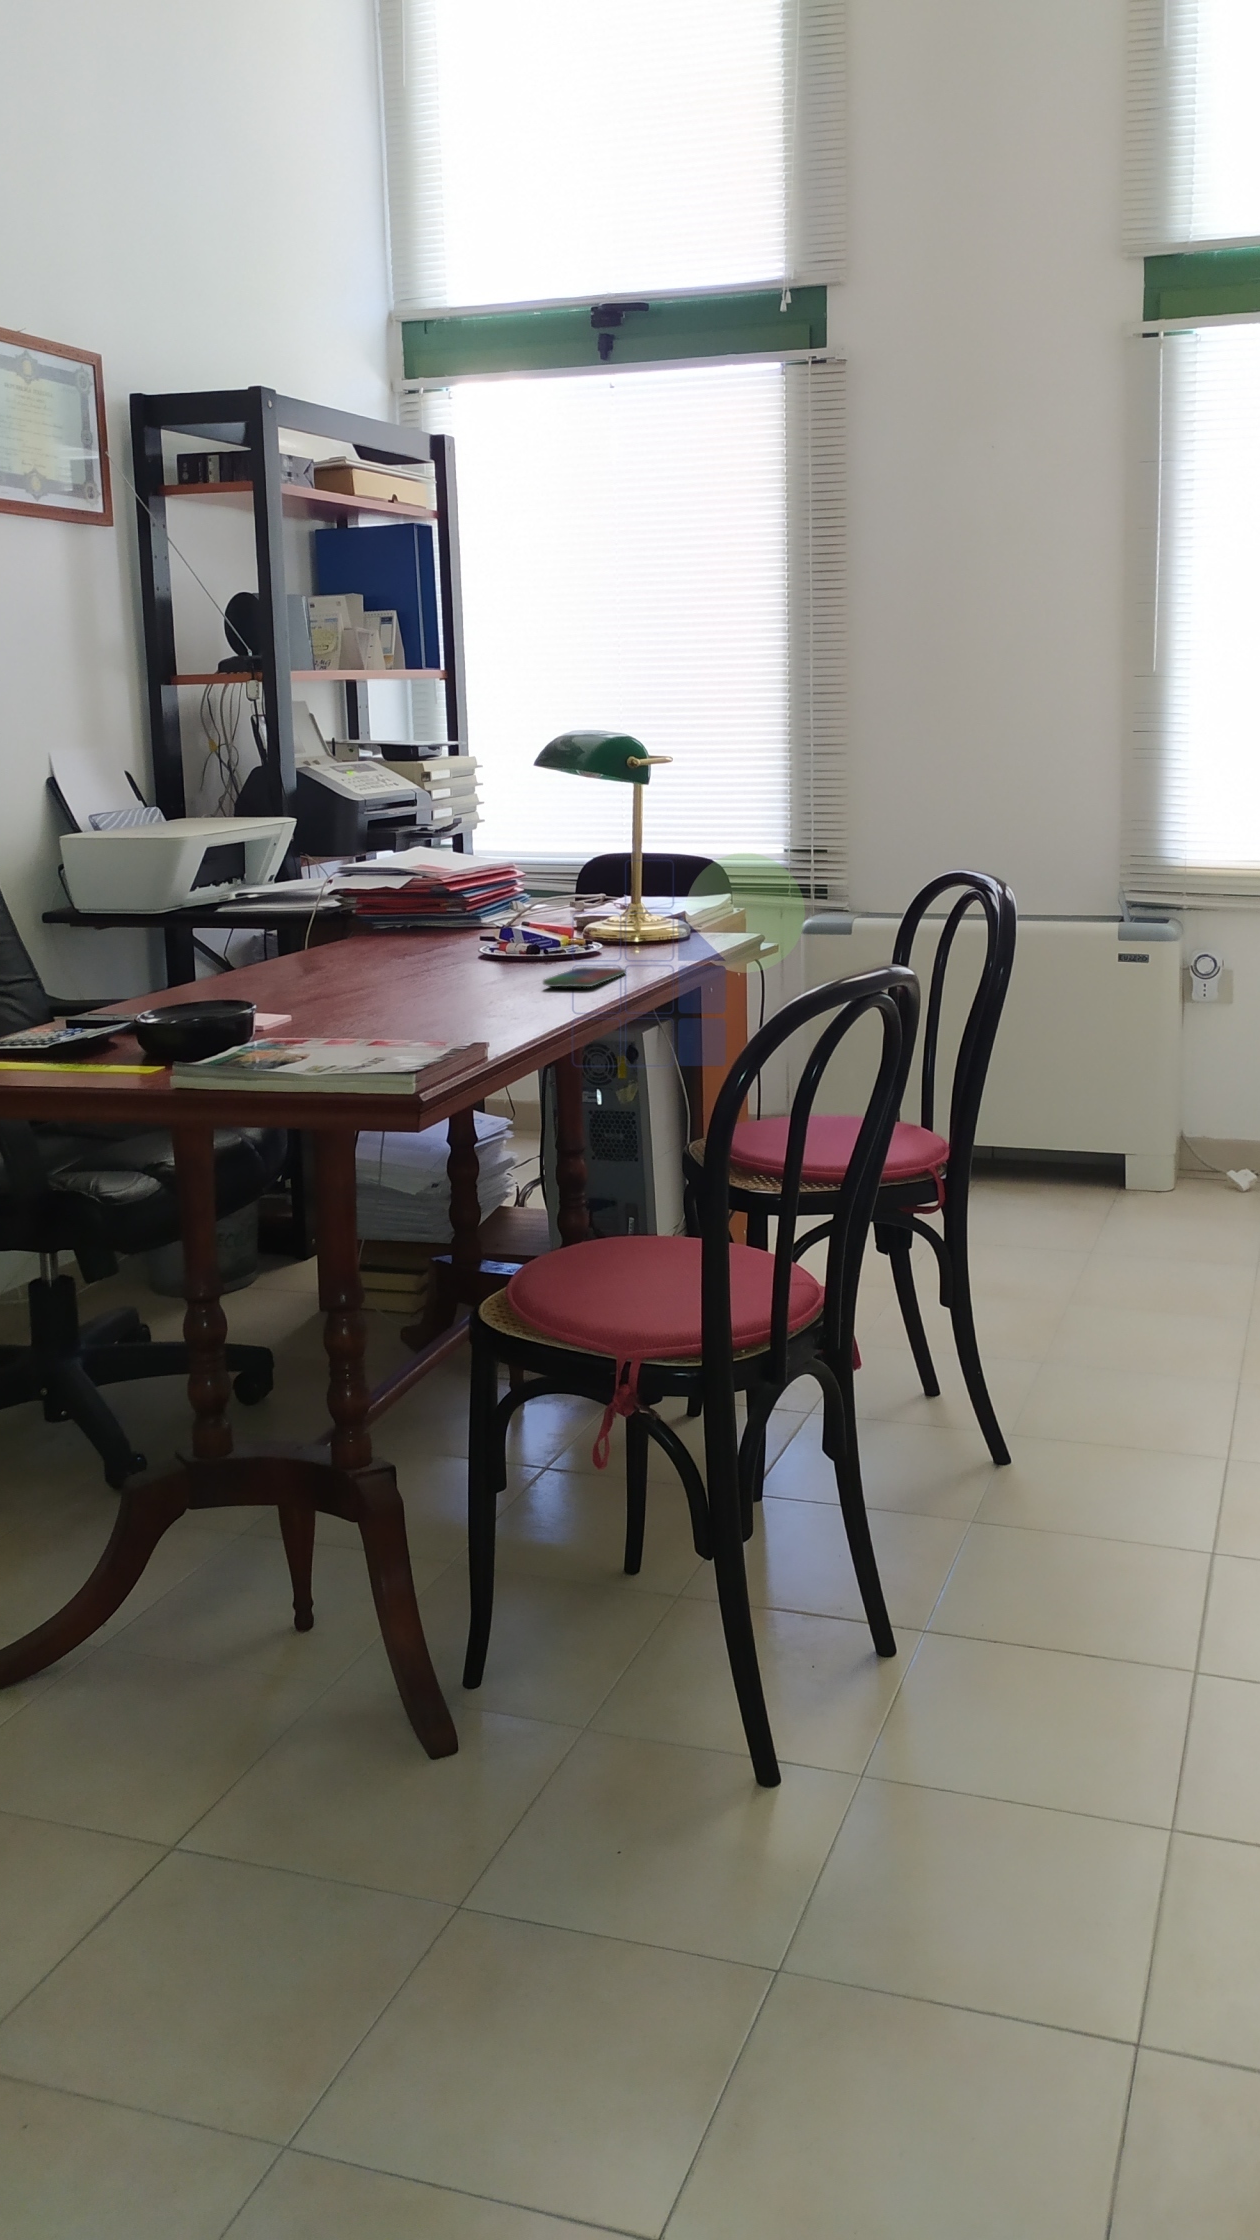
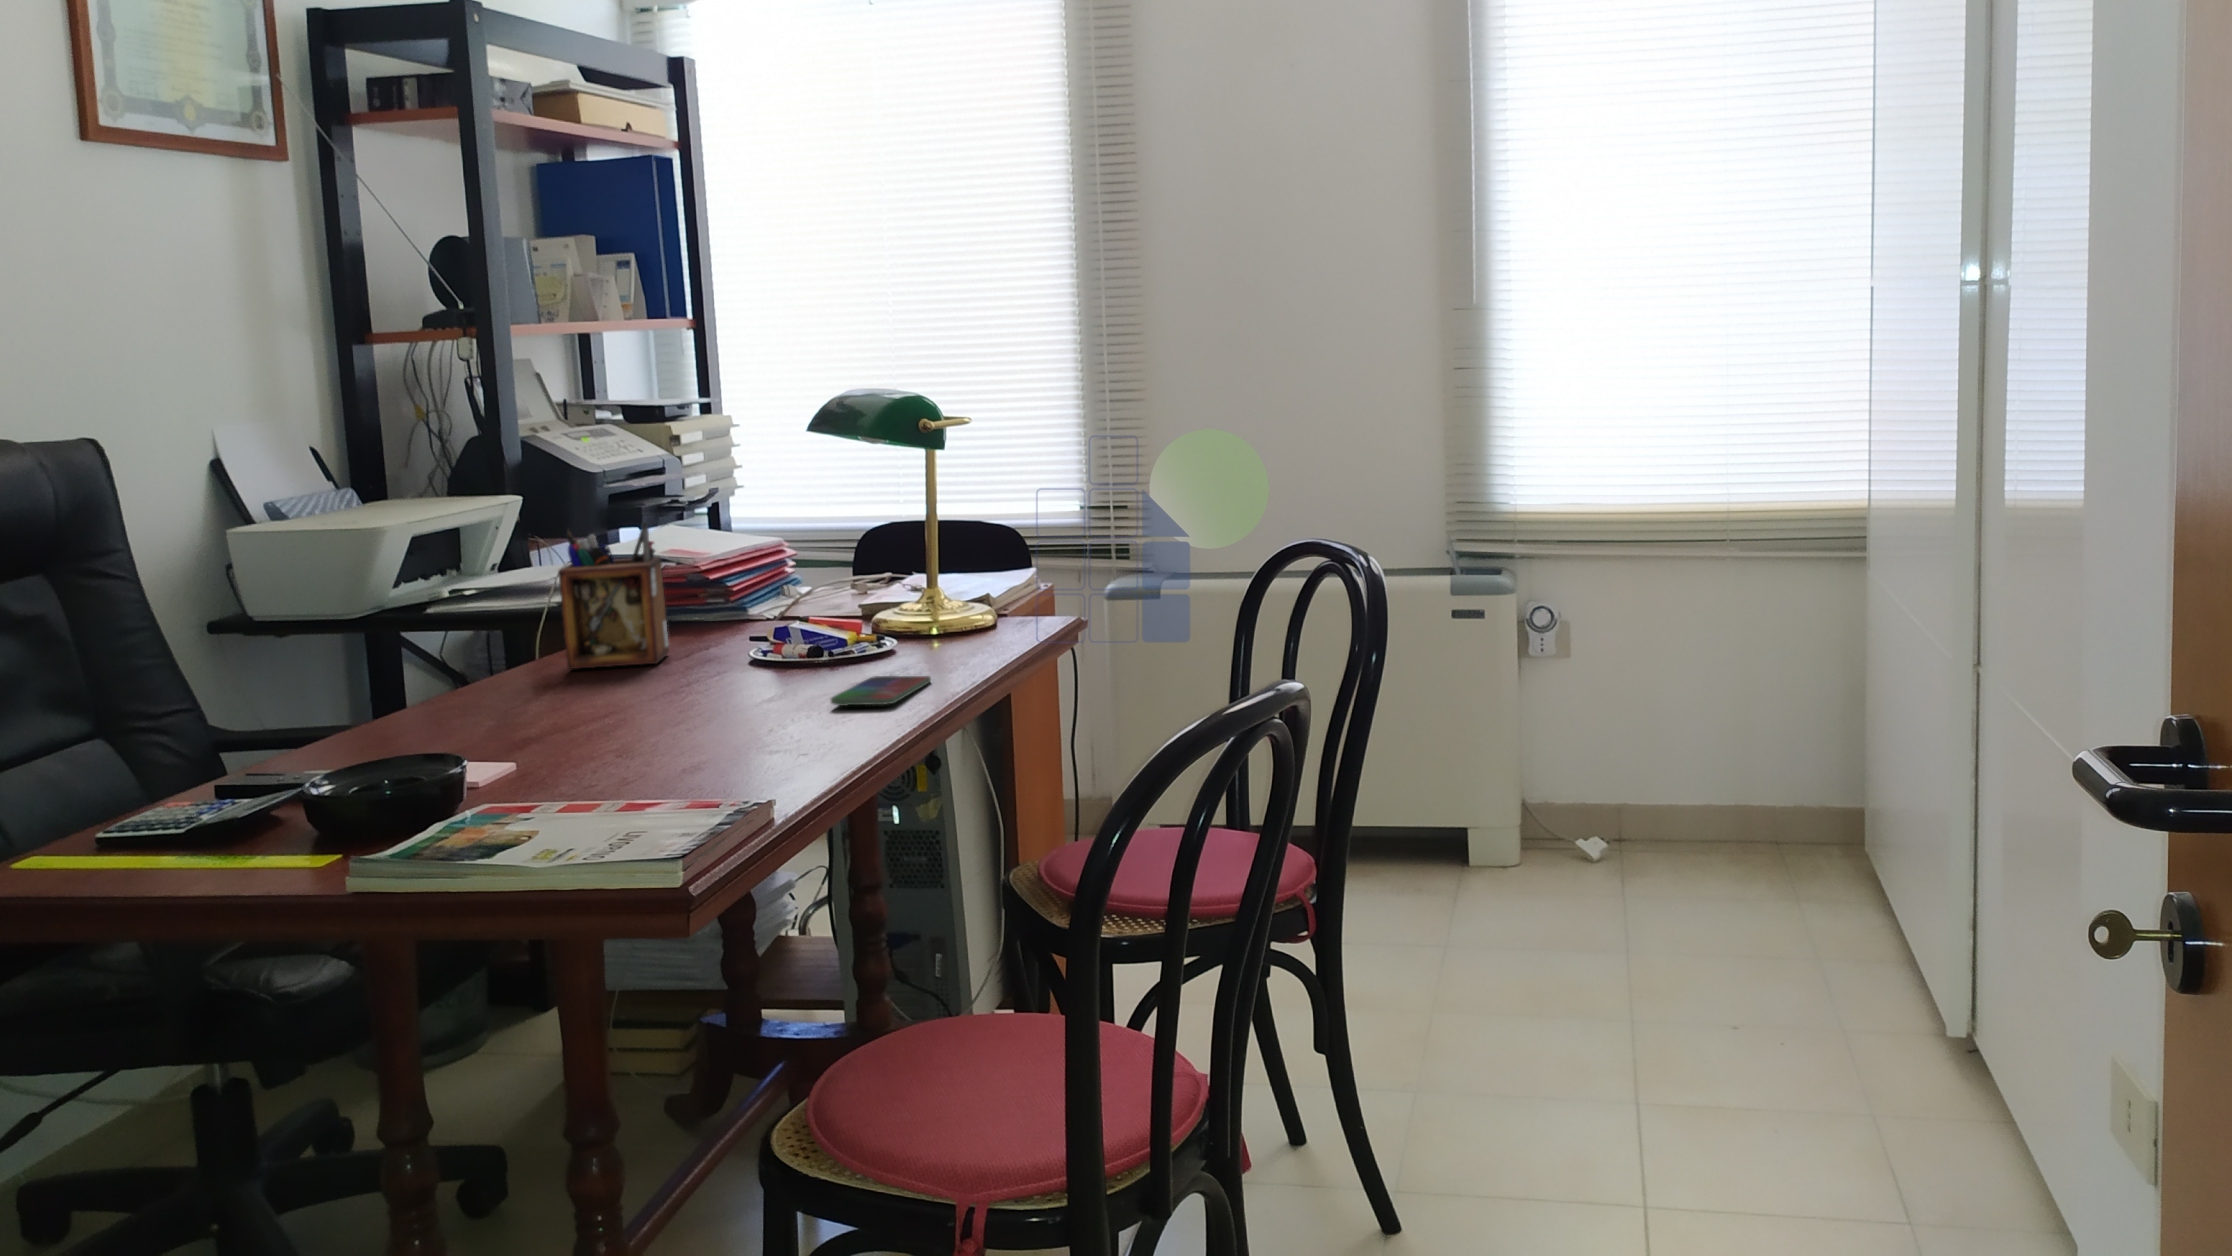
desk organizer: none [329,837,416,955] -> present [559,522,669,669]

